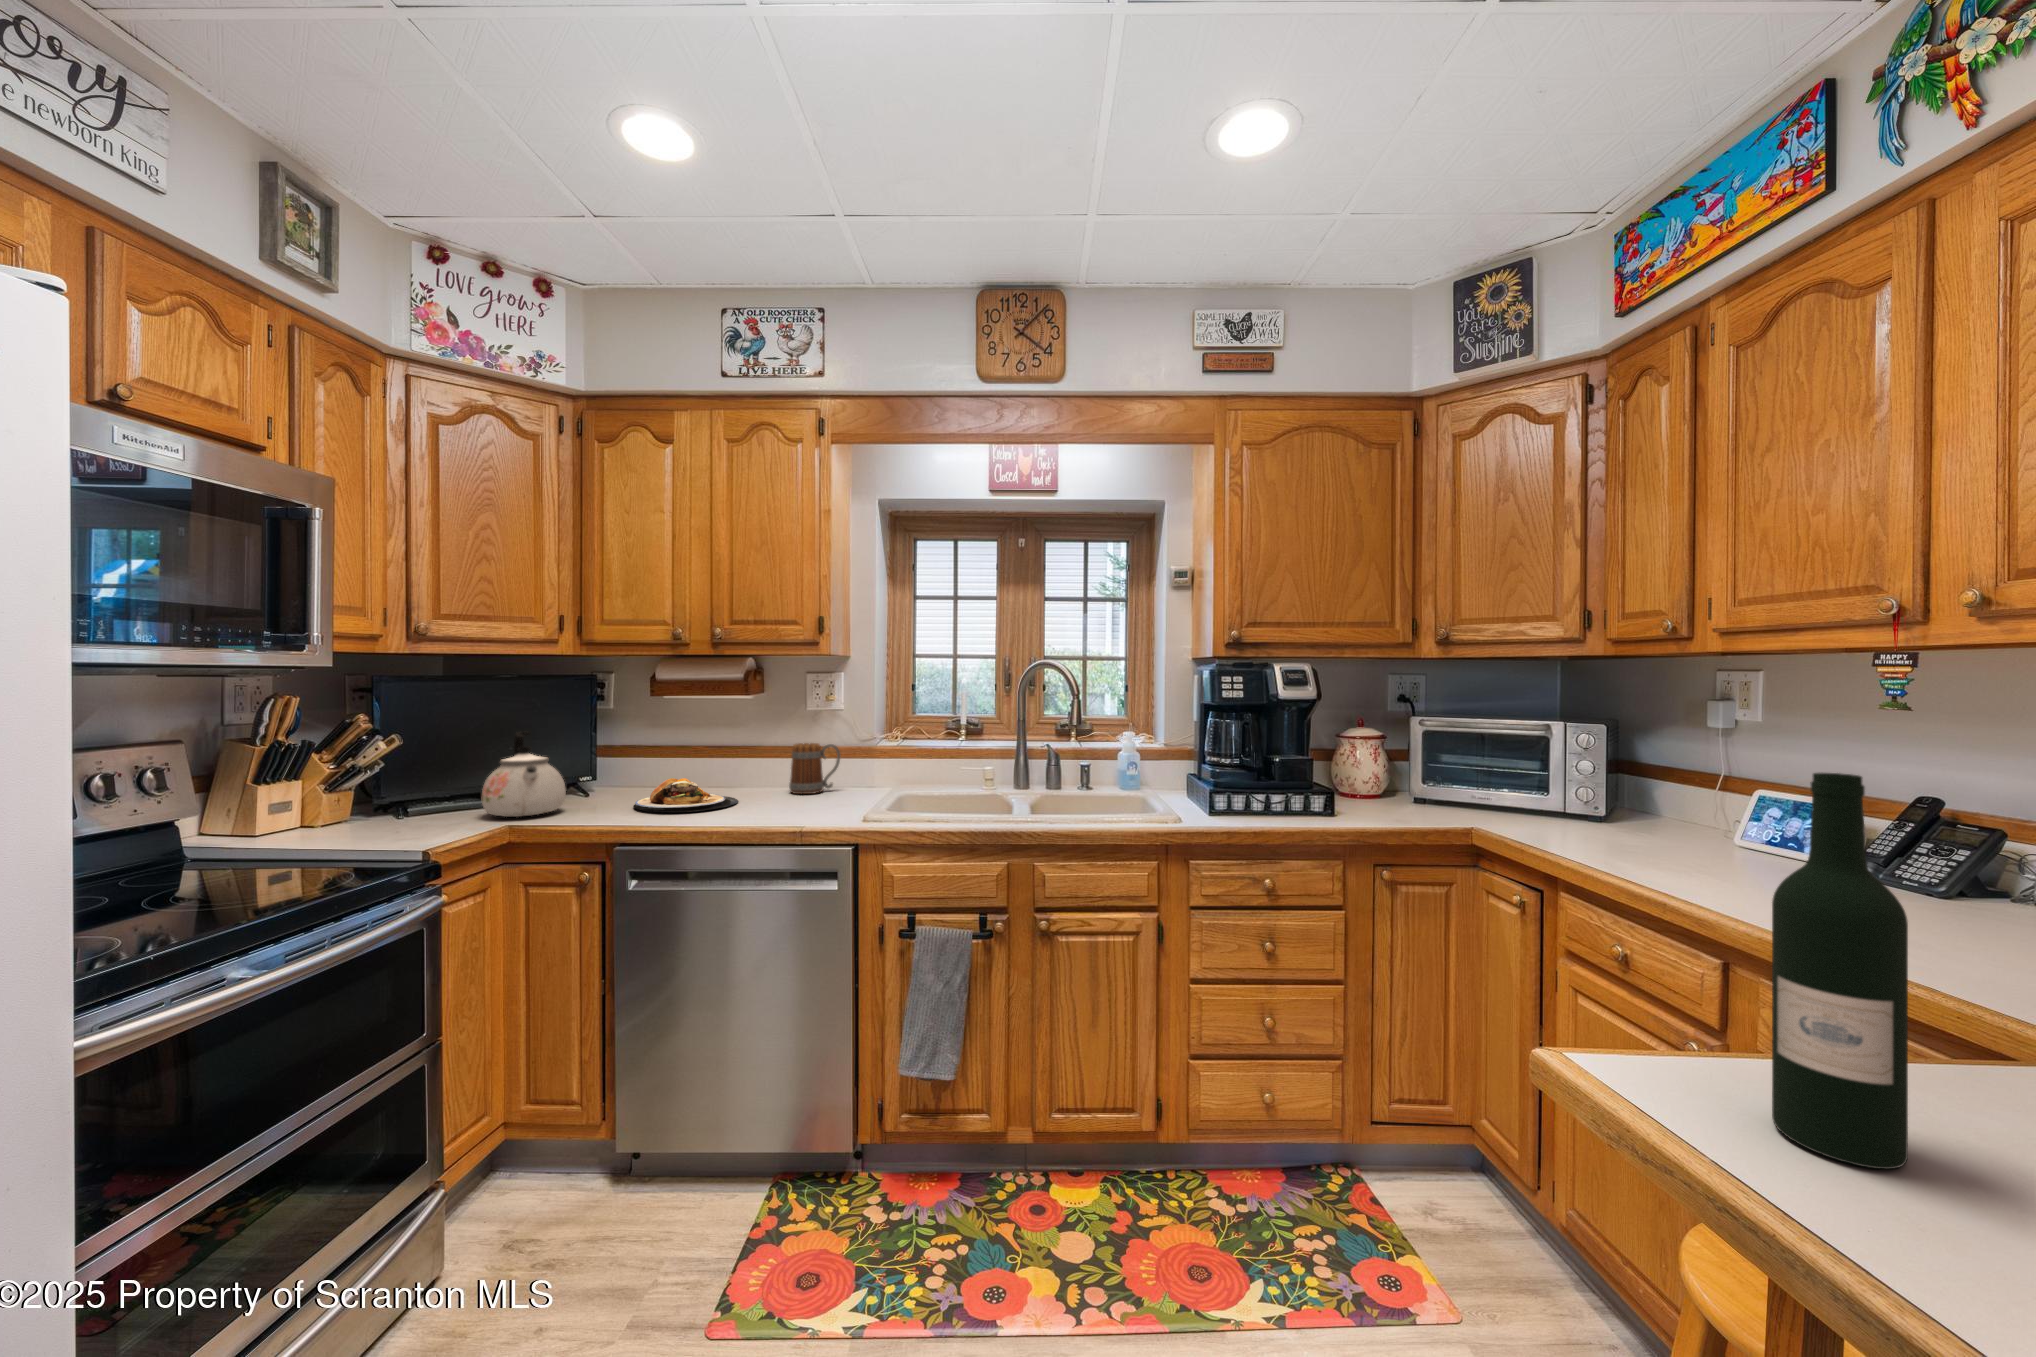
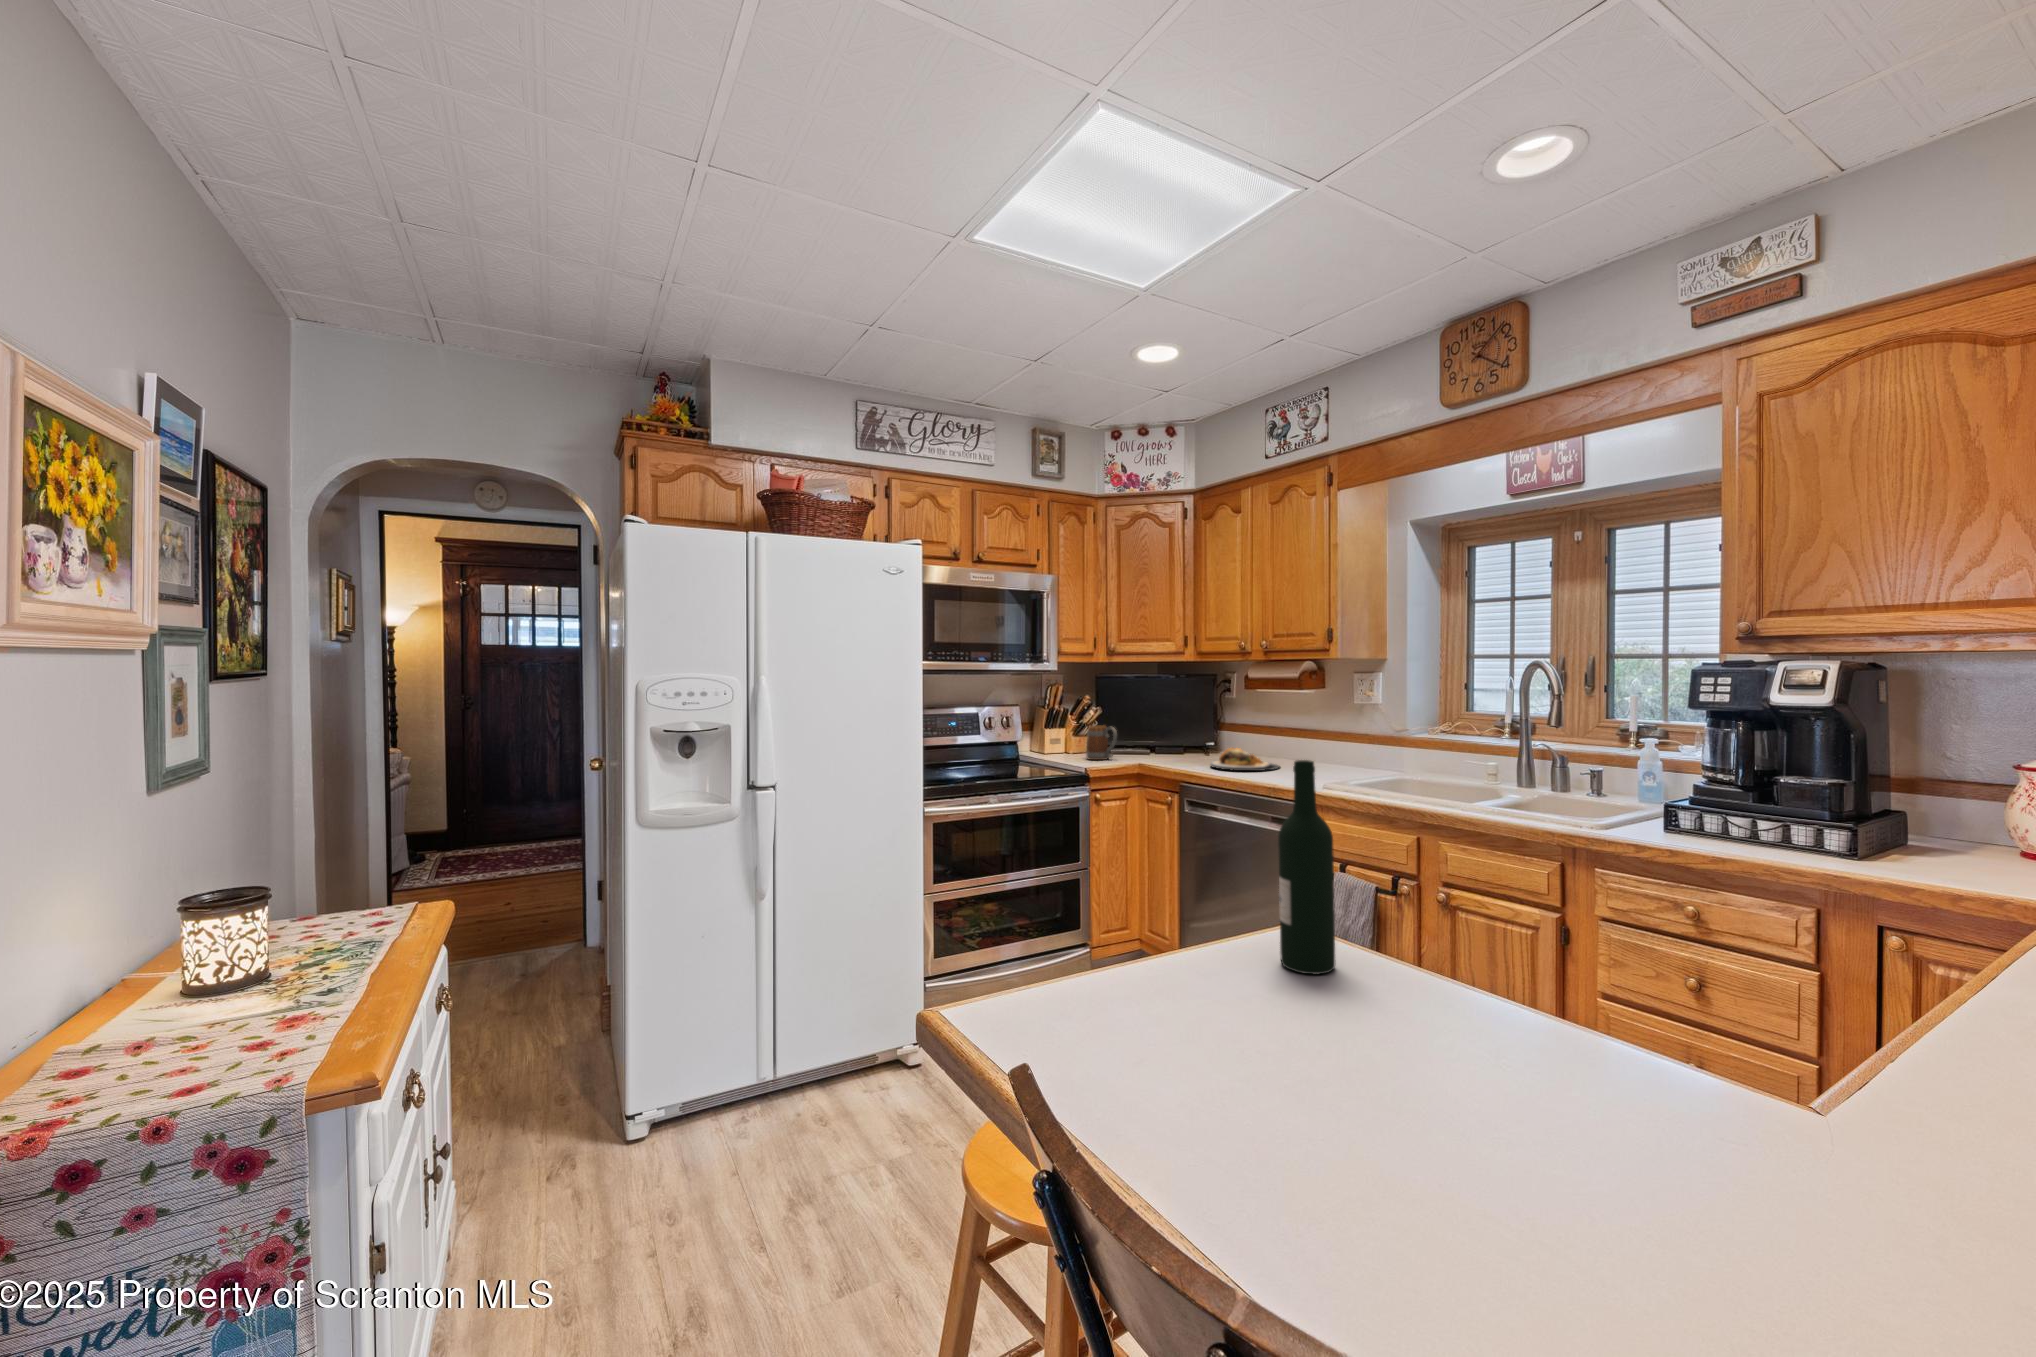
kettle: present [482,731,566,817] -> none [1134,712,1178,762]
mug: present [789,743,841,794] -> present [1087,725,1117,760]

